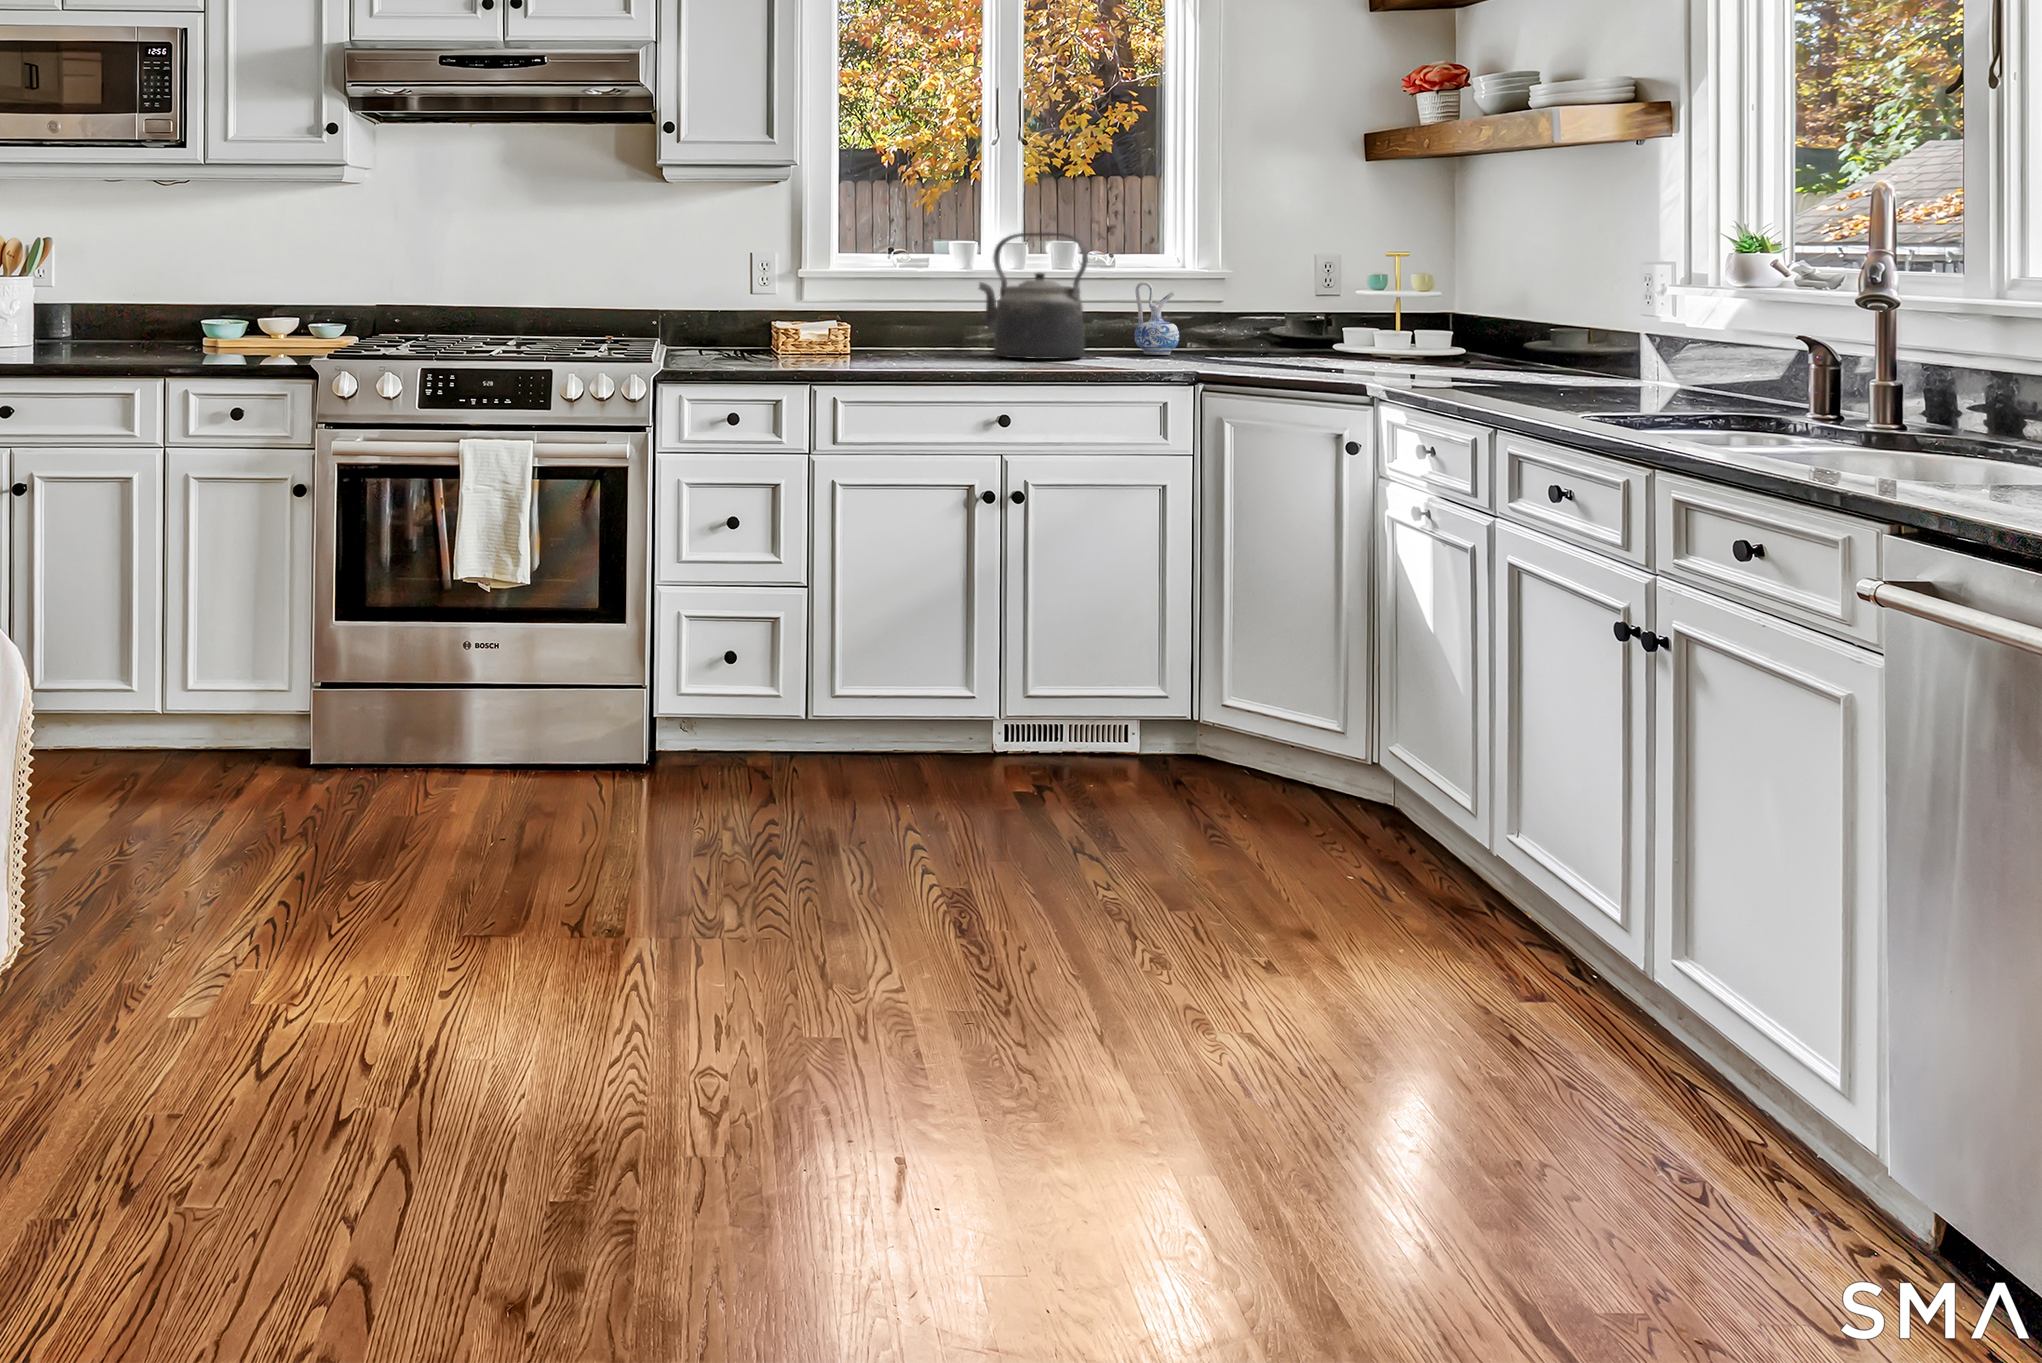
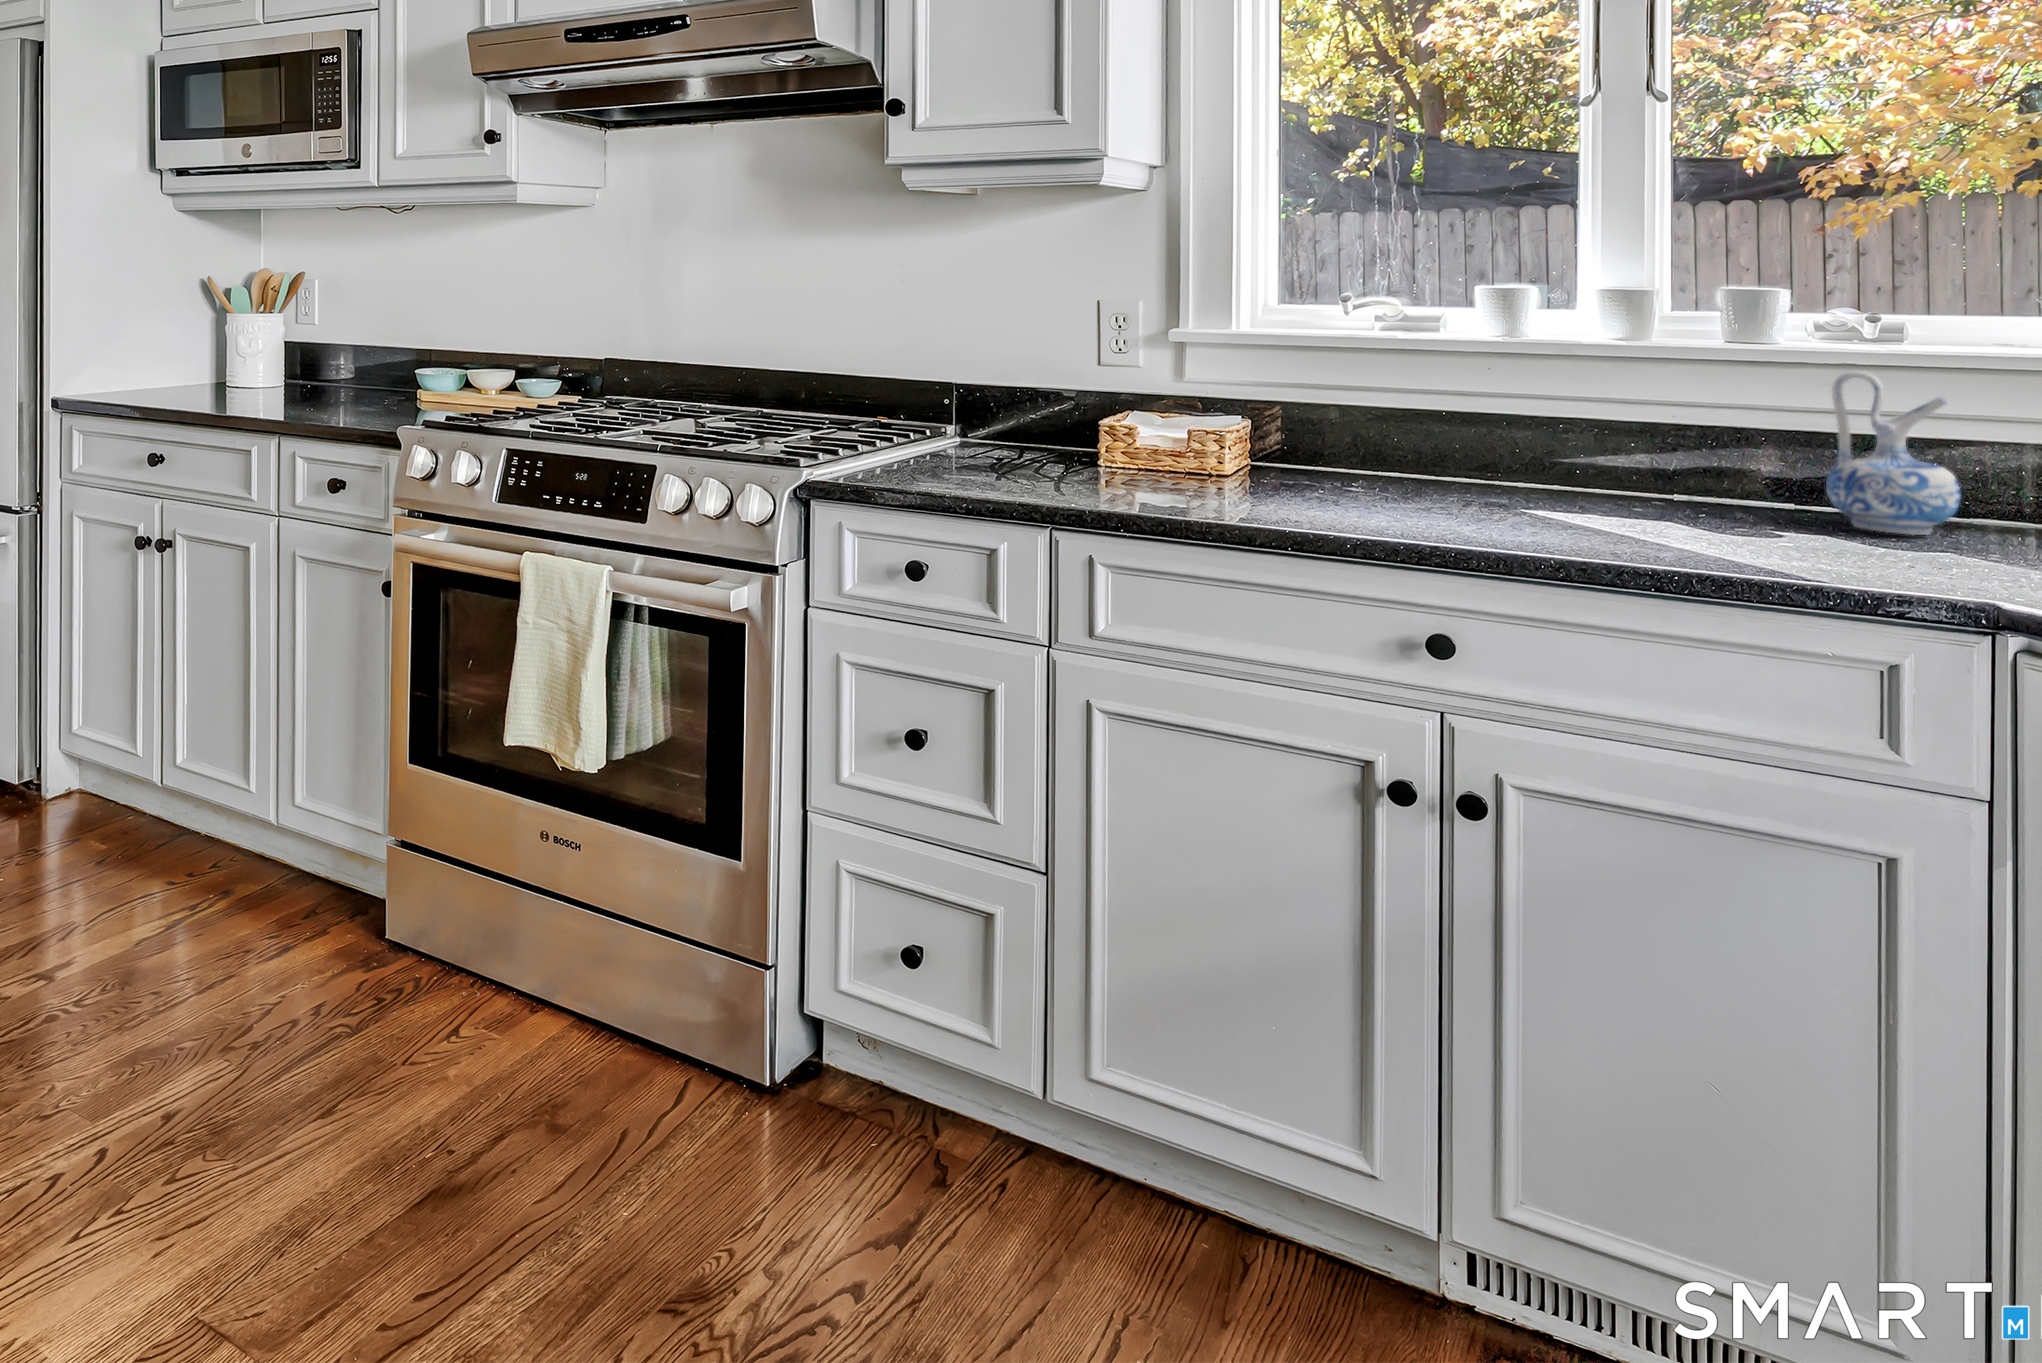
kettle: present [978,233,1088,359] -> none [1433,266,1688,528]

